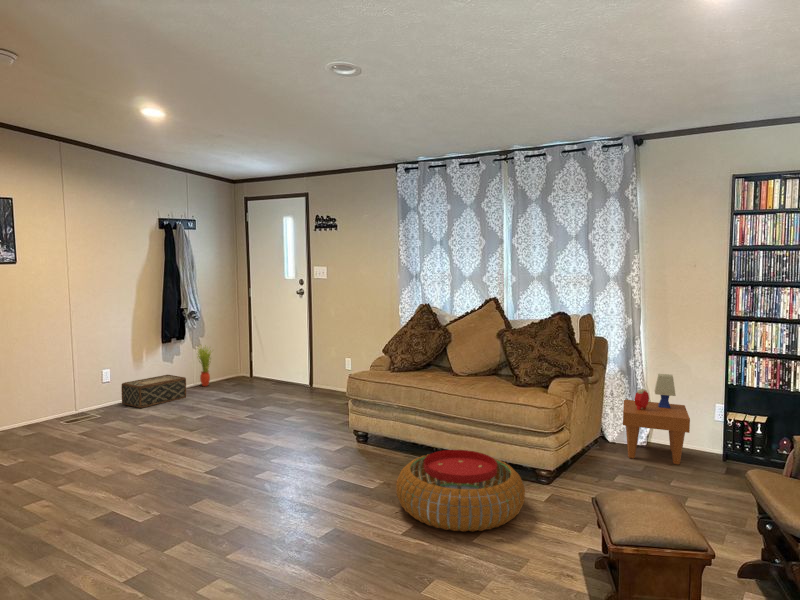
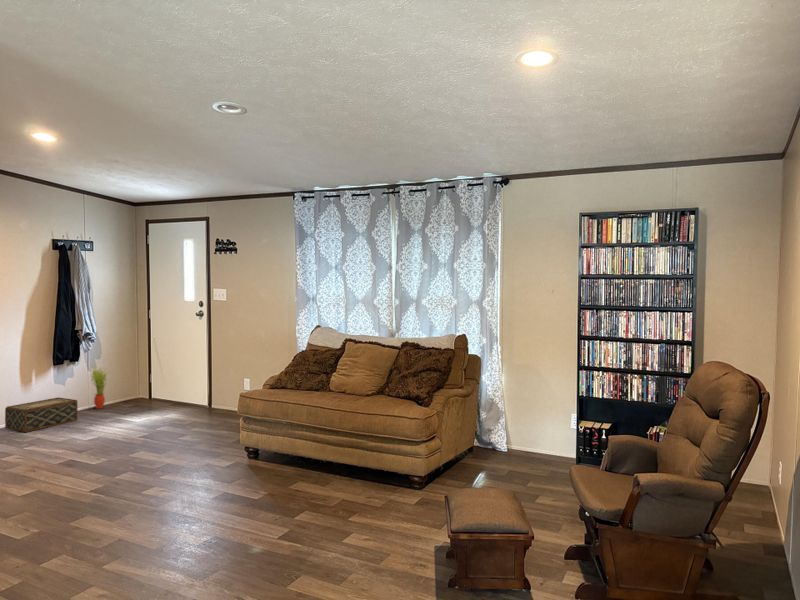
side table: present [623,374,690,464] -> none [491,387,546,468]
pouf: present [396,450,525,532] -> none [275,460,394,534]

